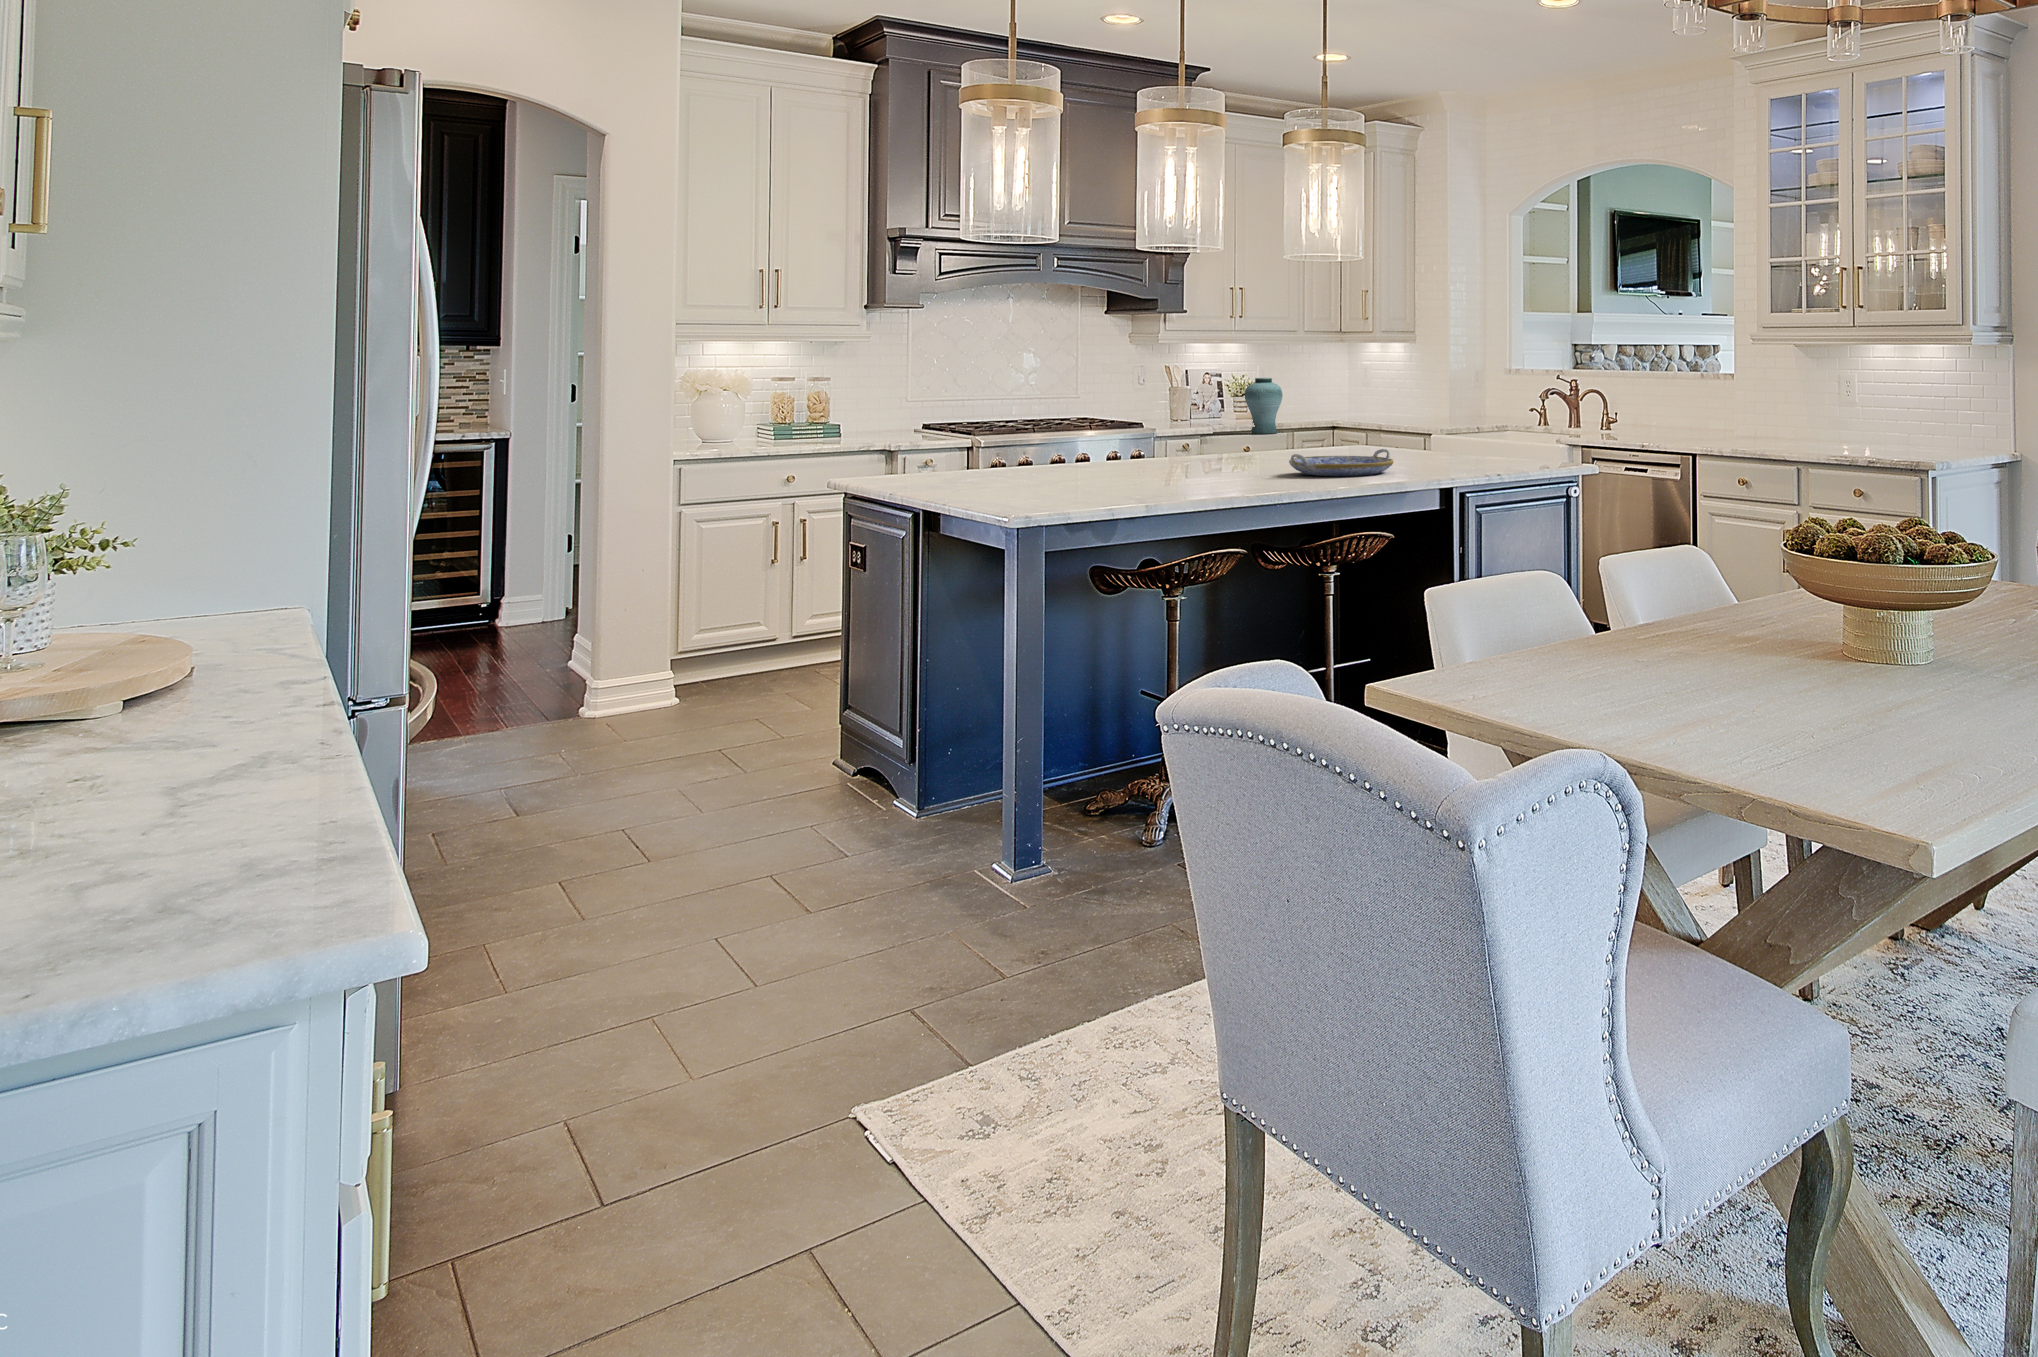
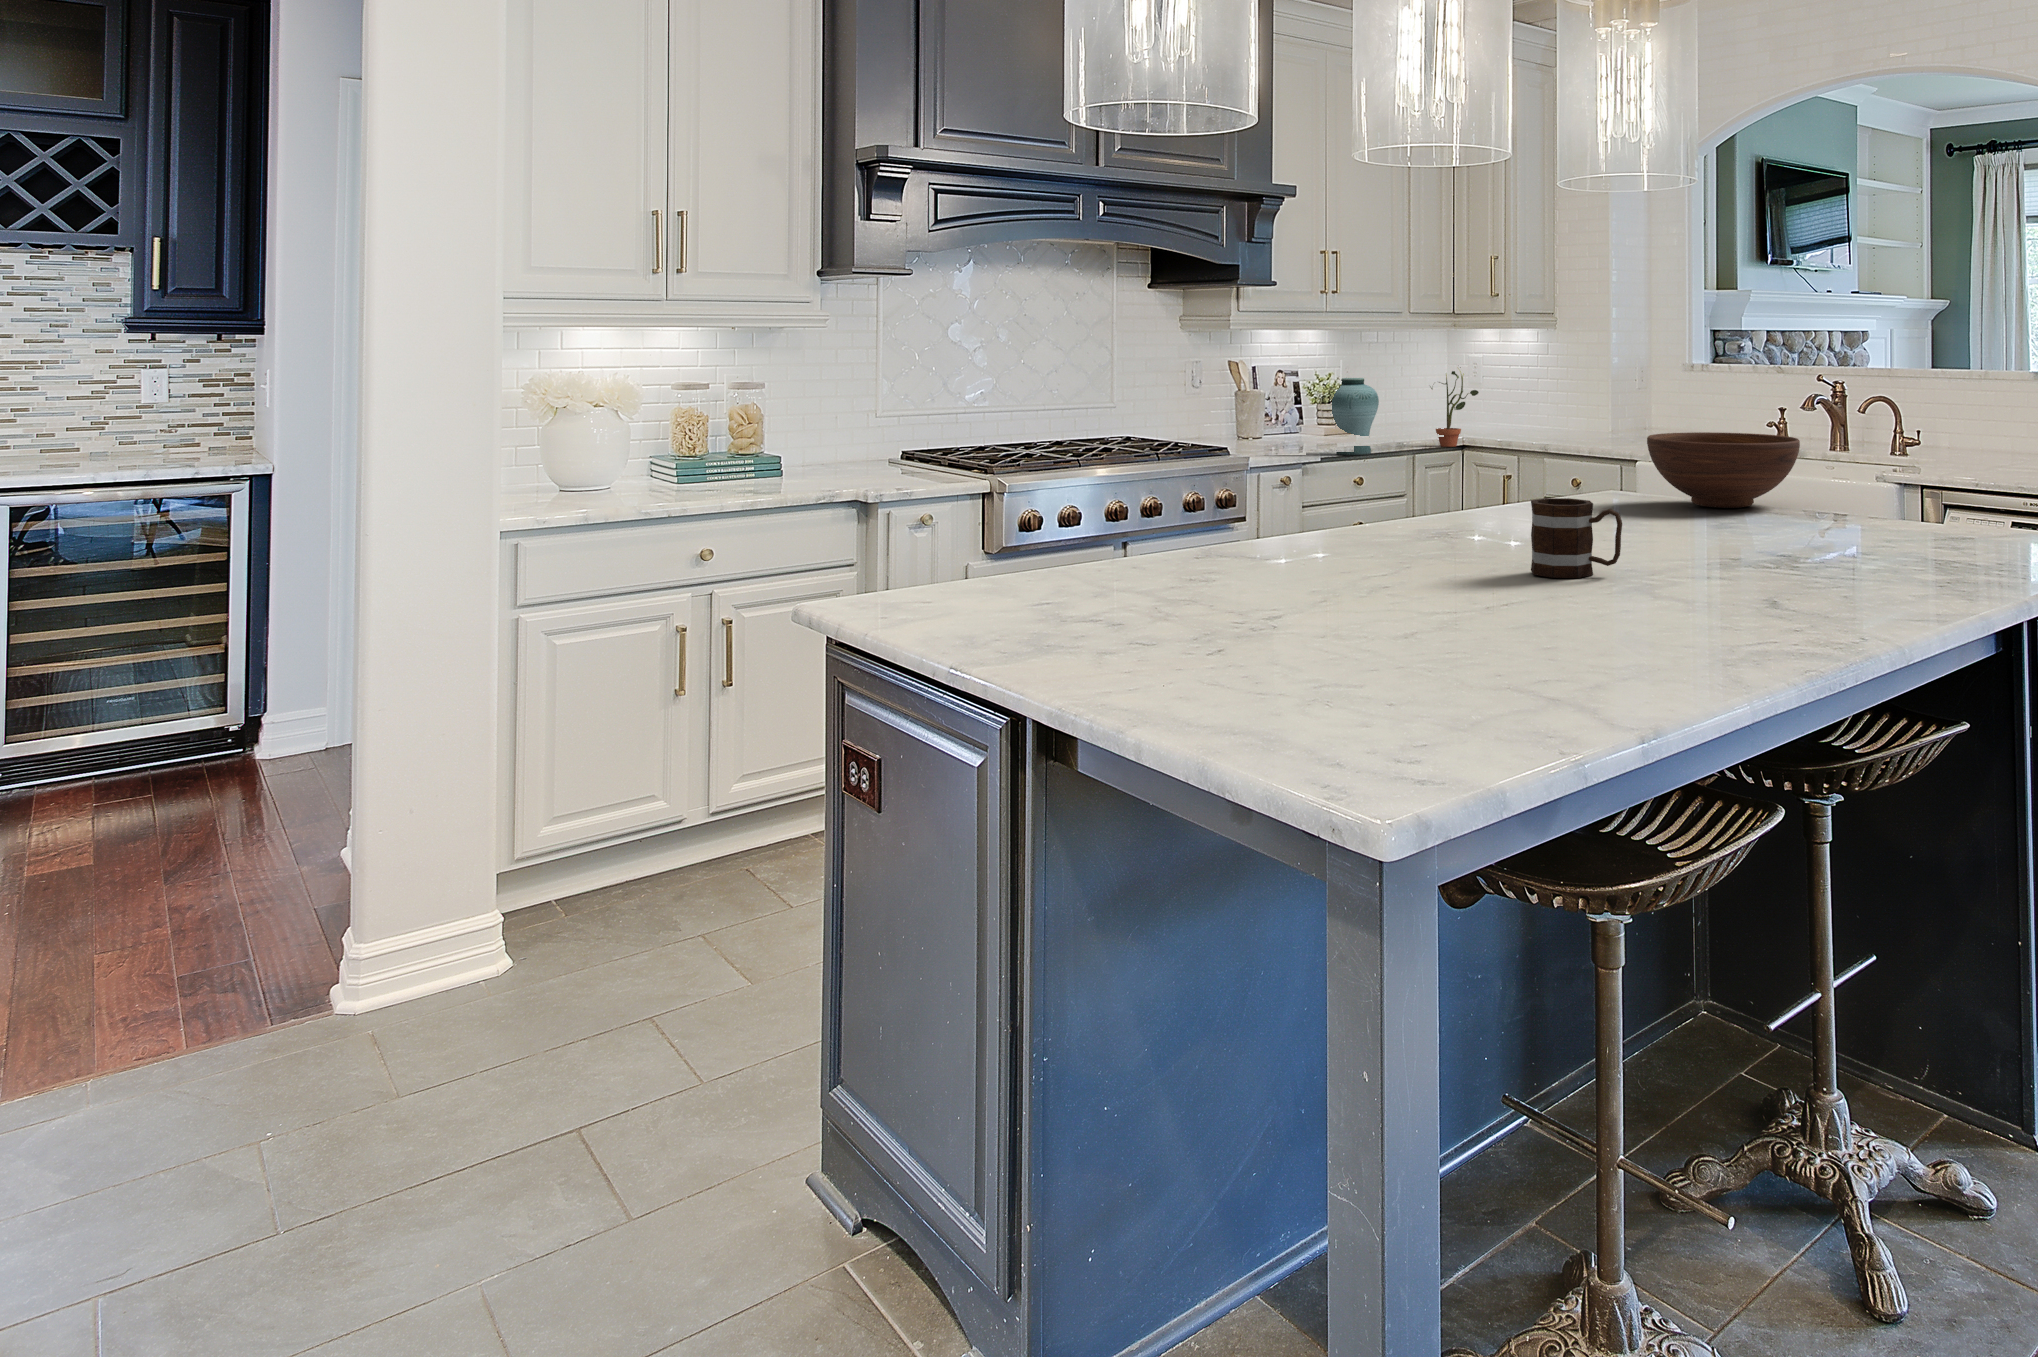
potted plant: none [1328,366,1365,430] -> present [1431,371,1479,447]
fruit bowl: none [1366,408,1456,453] -> present [1647,432,1800,508]
mug: none [1217,434,1261,473] -> present [1531,498,1622,578]
serving tray: present [1289,449,1394,476] -> none [1700,530,1921,596]

